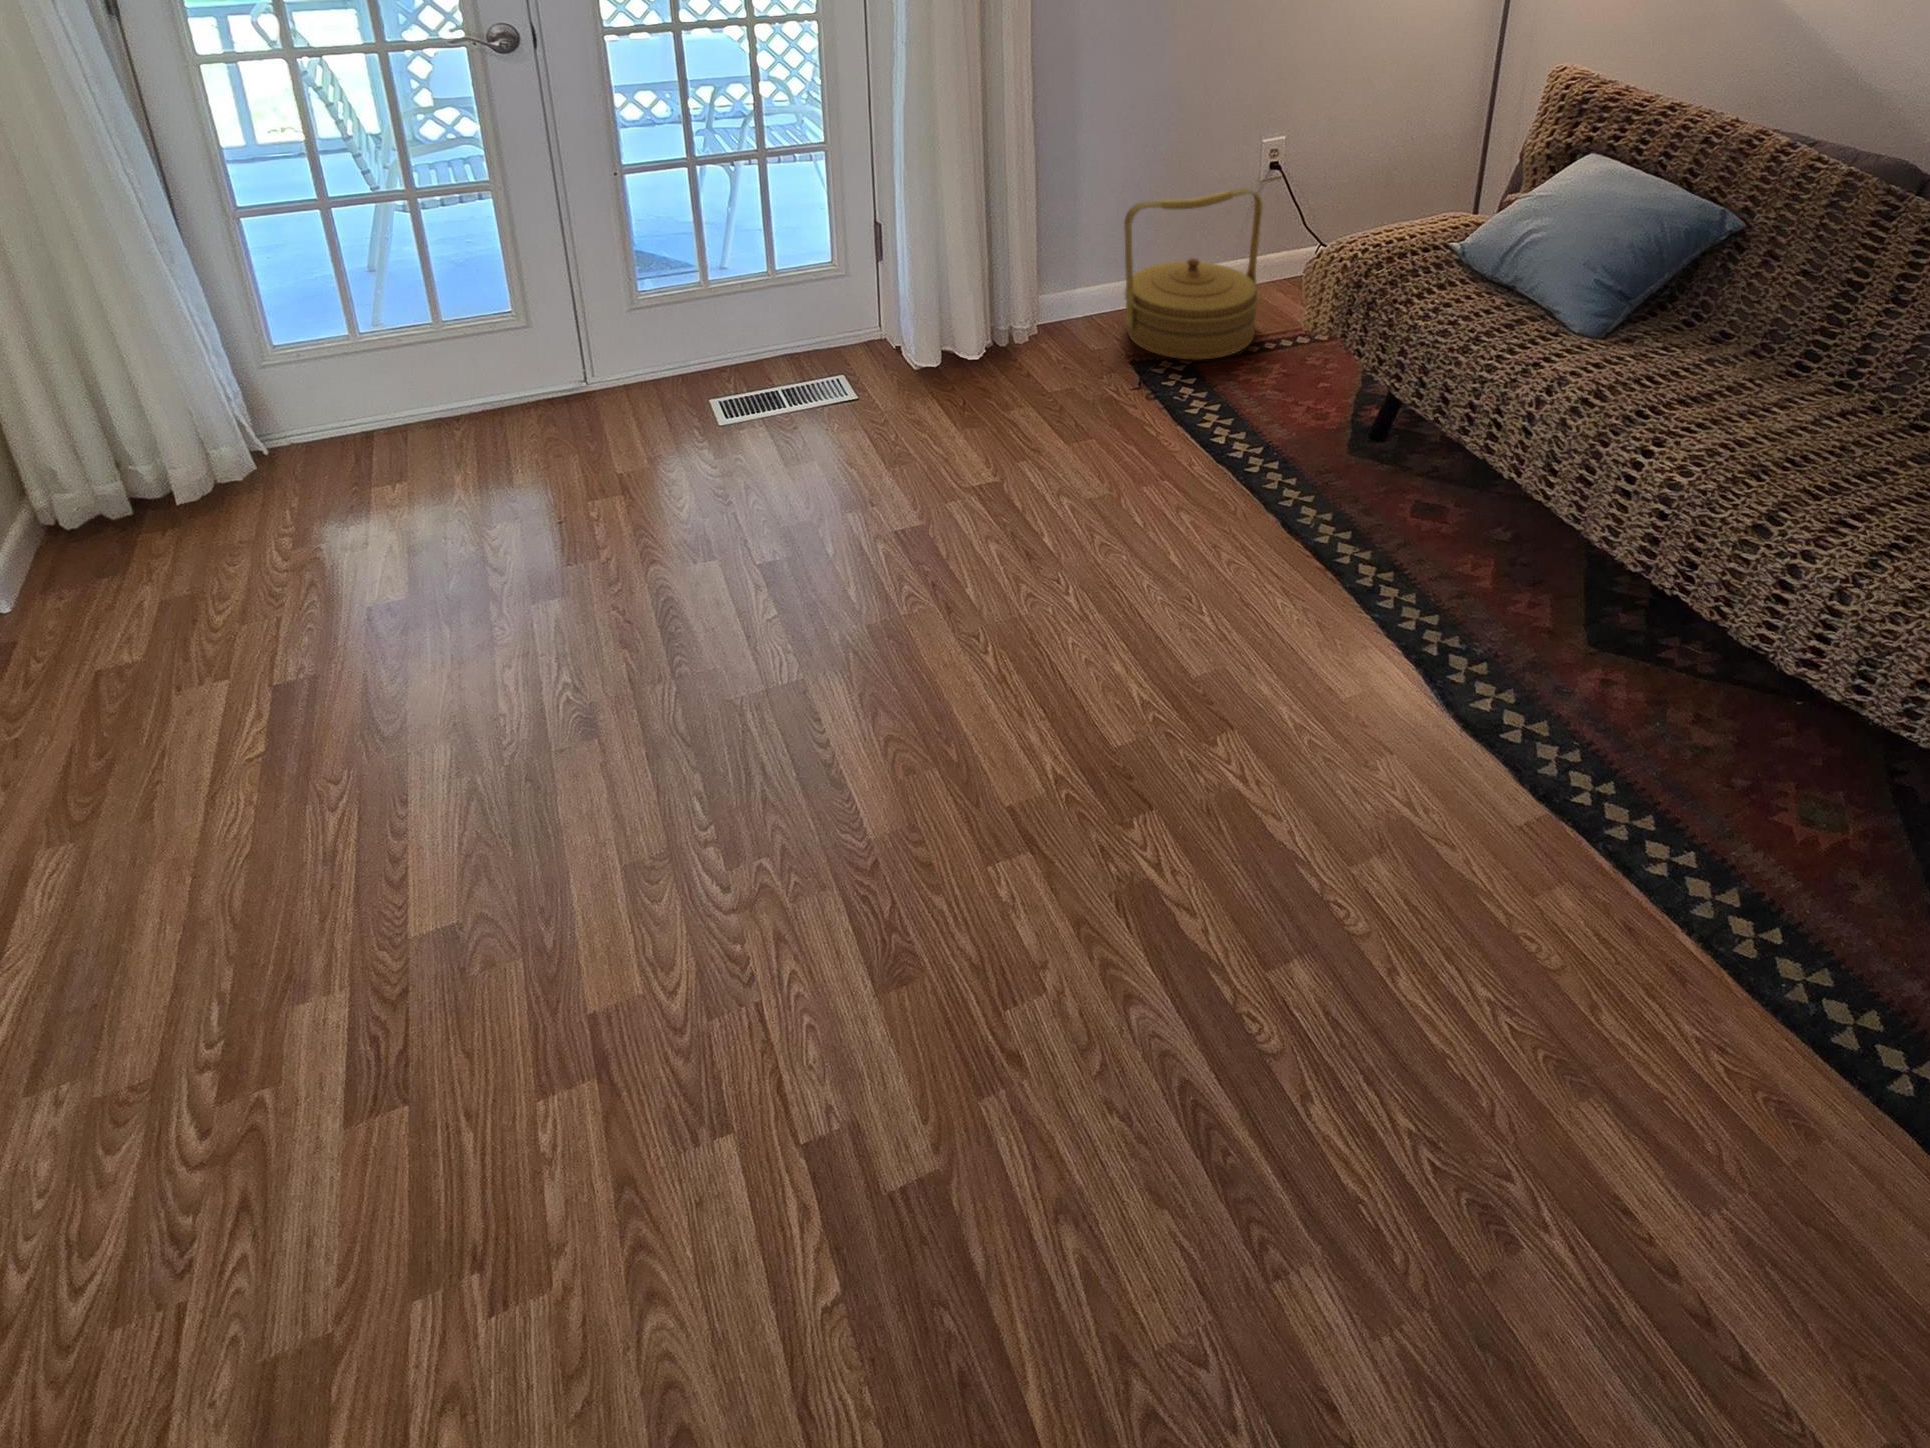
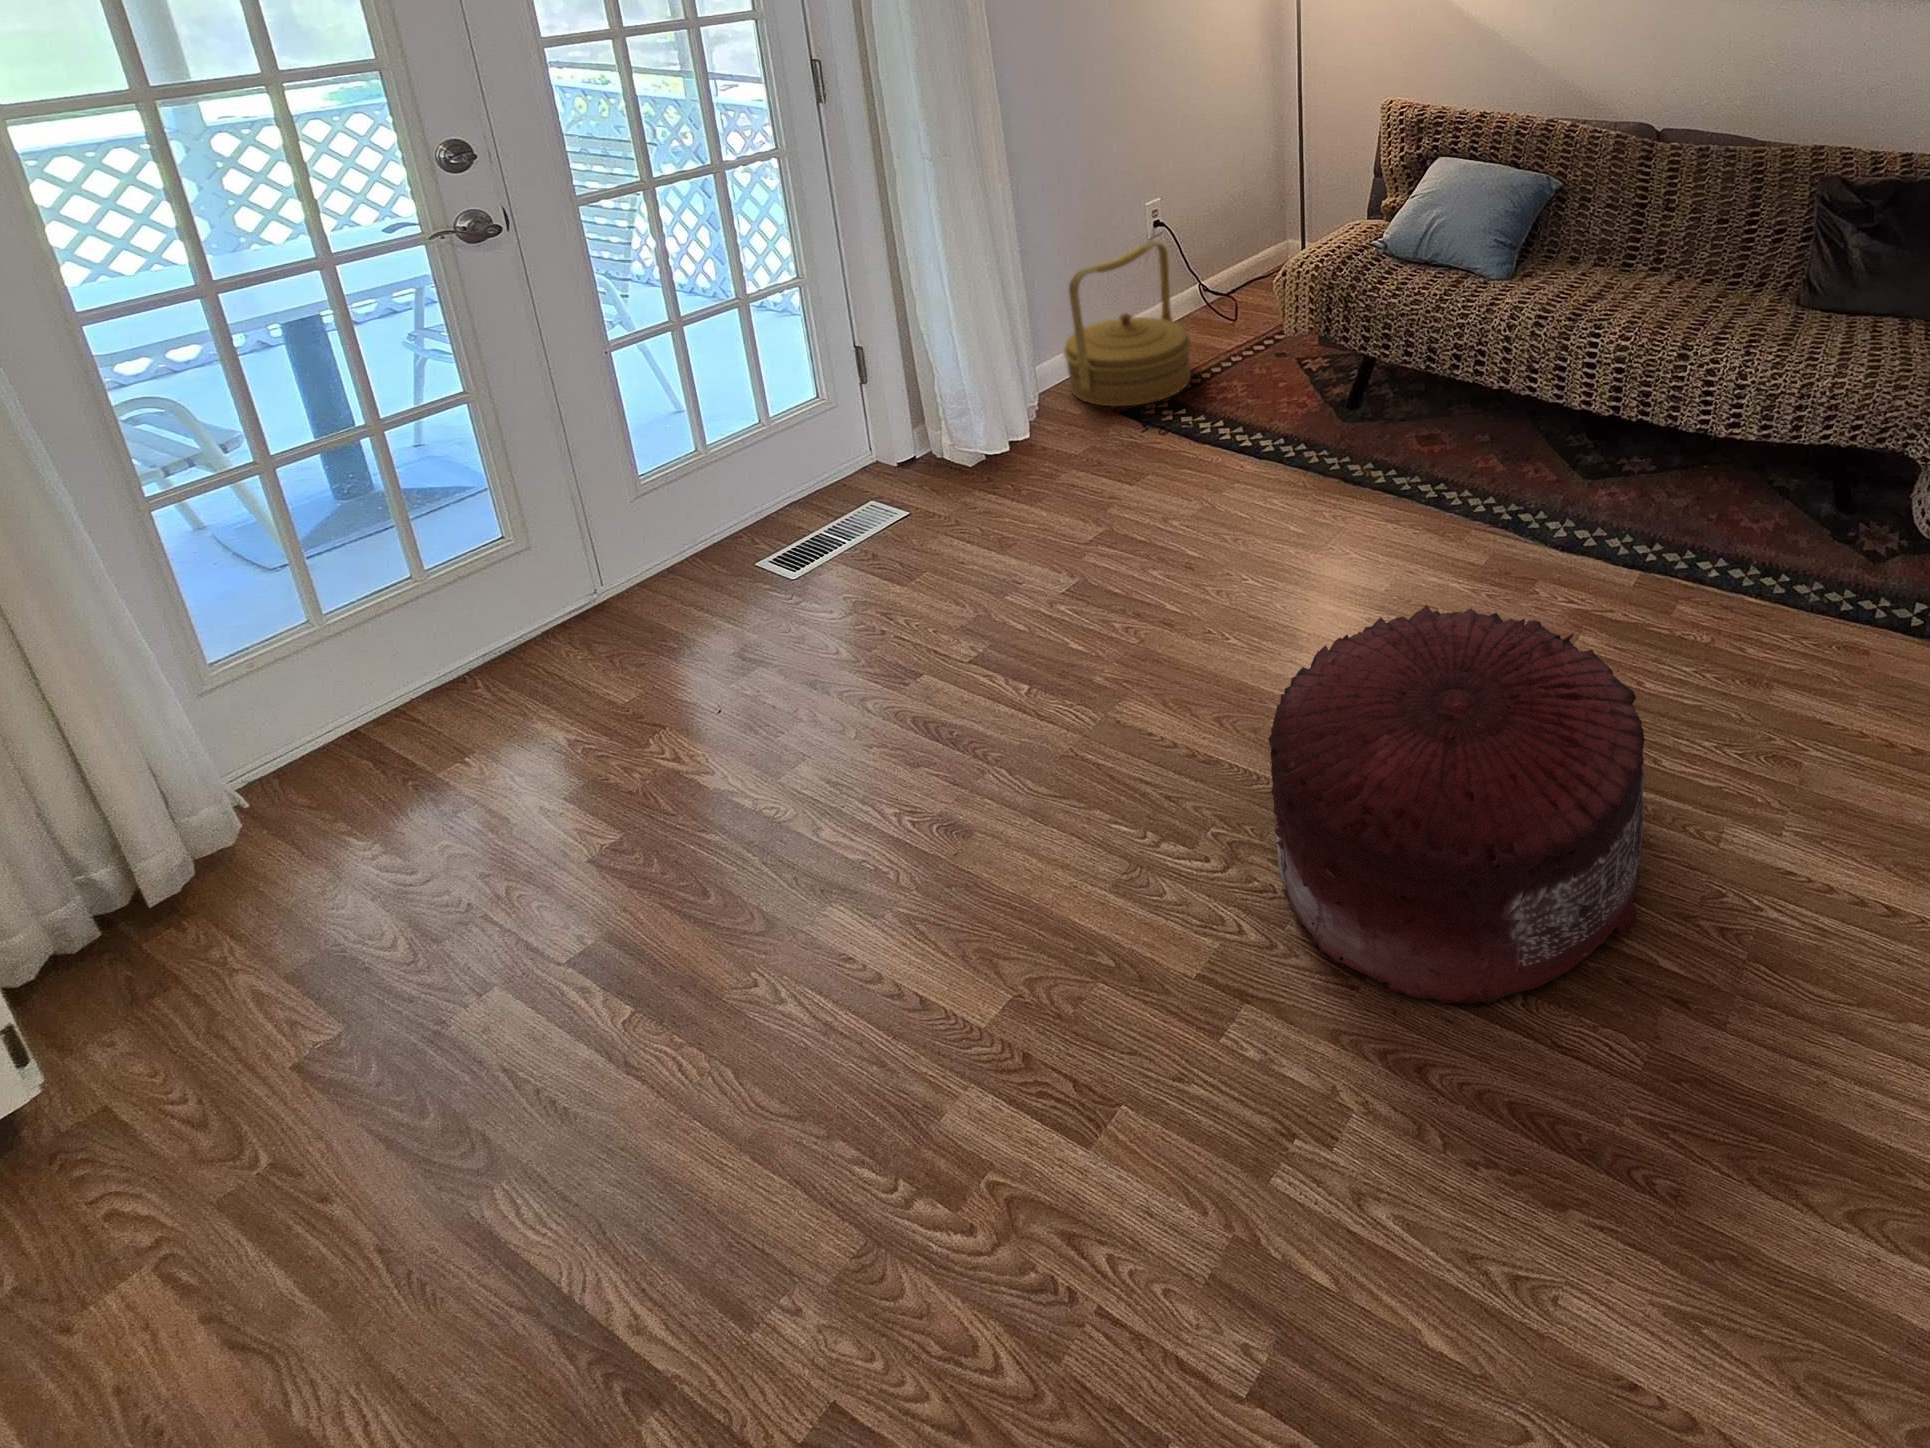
pouf: none [664,710,1206,1321] -> present [1268,605,1644,1004]

